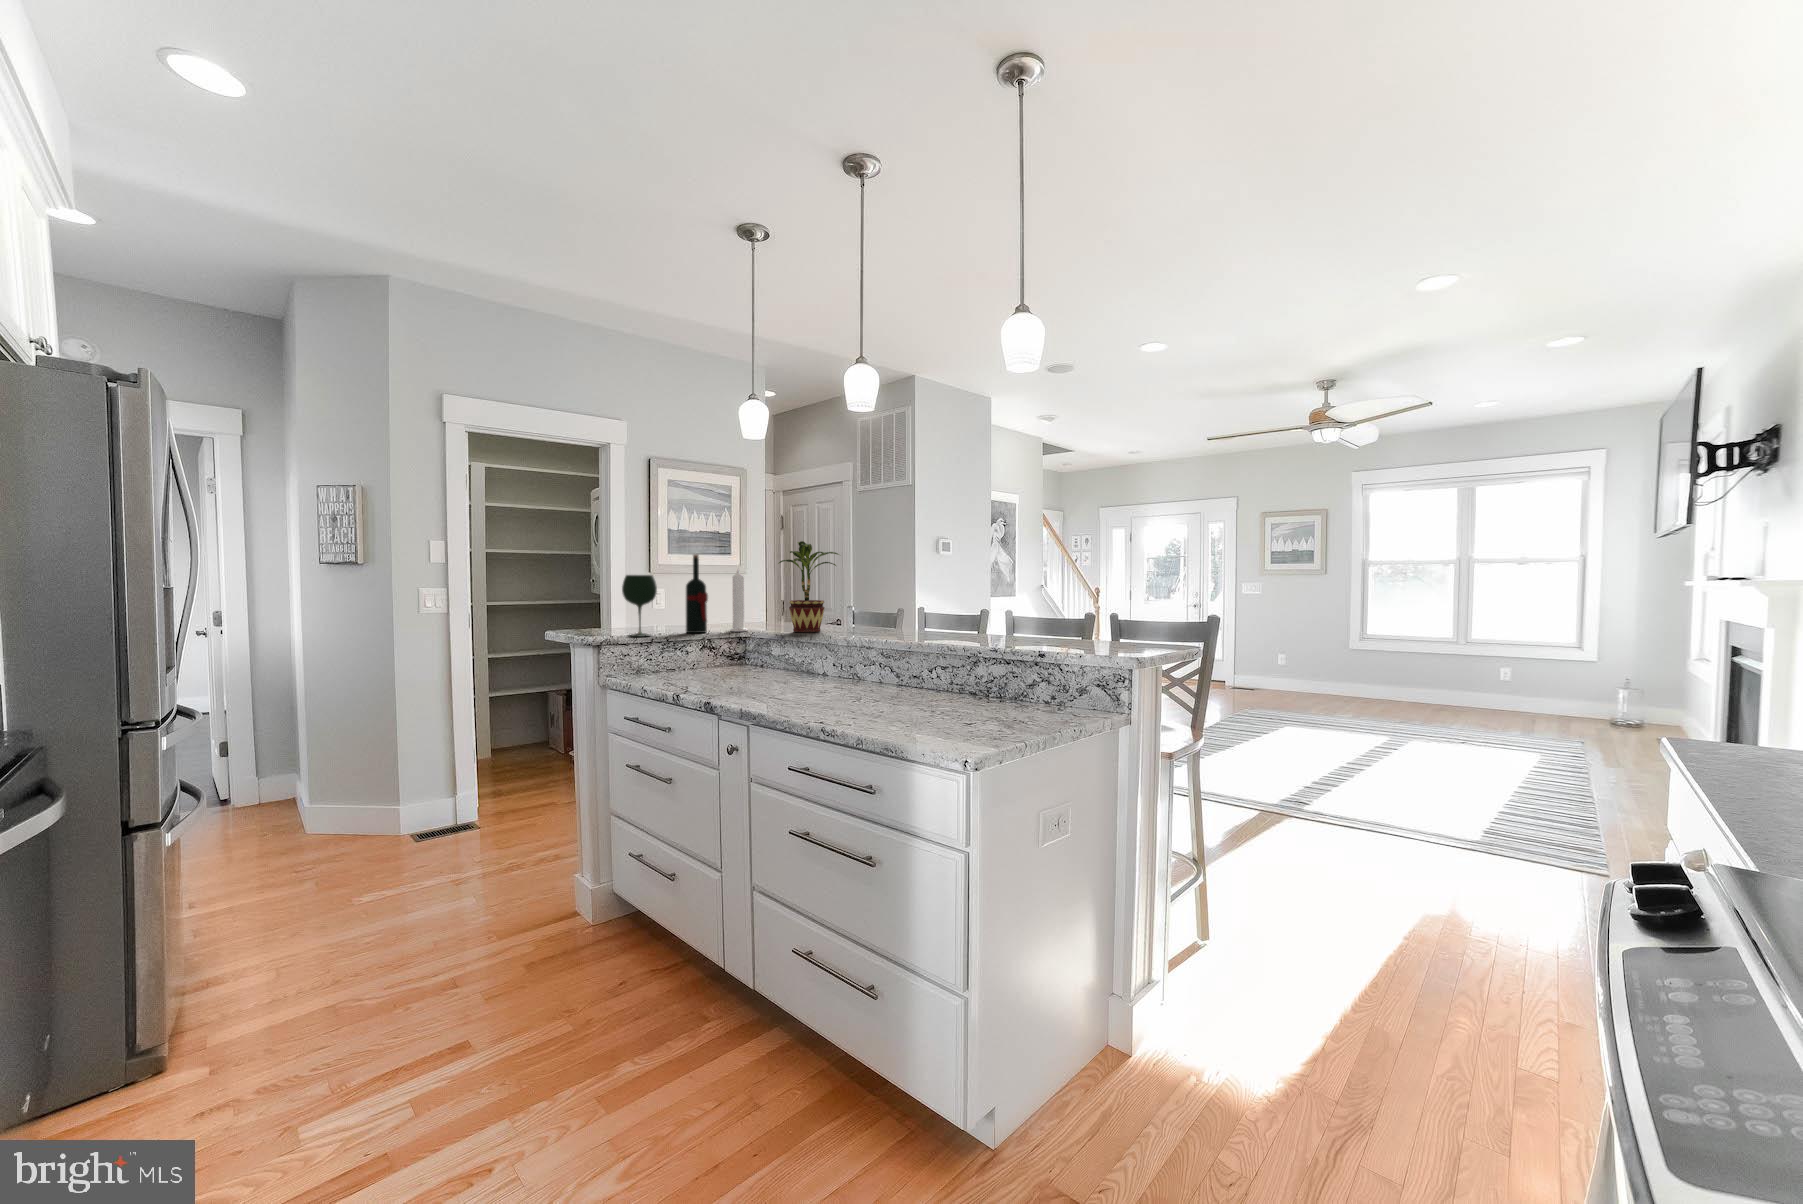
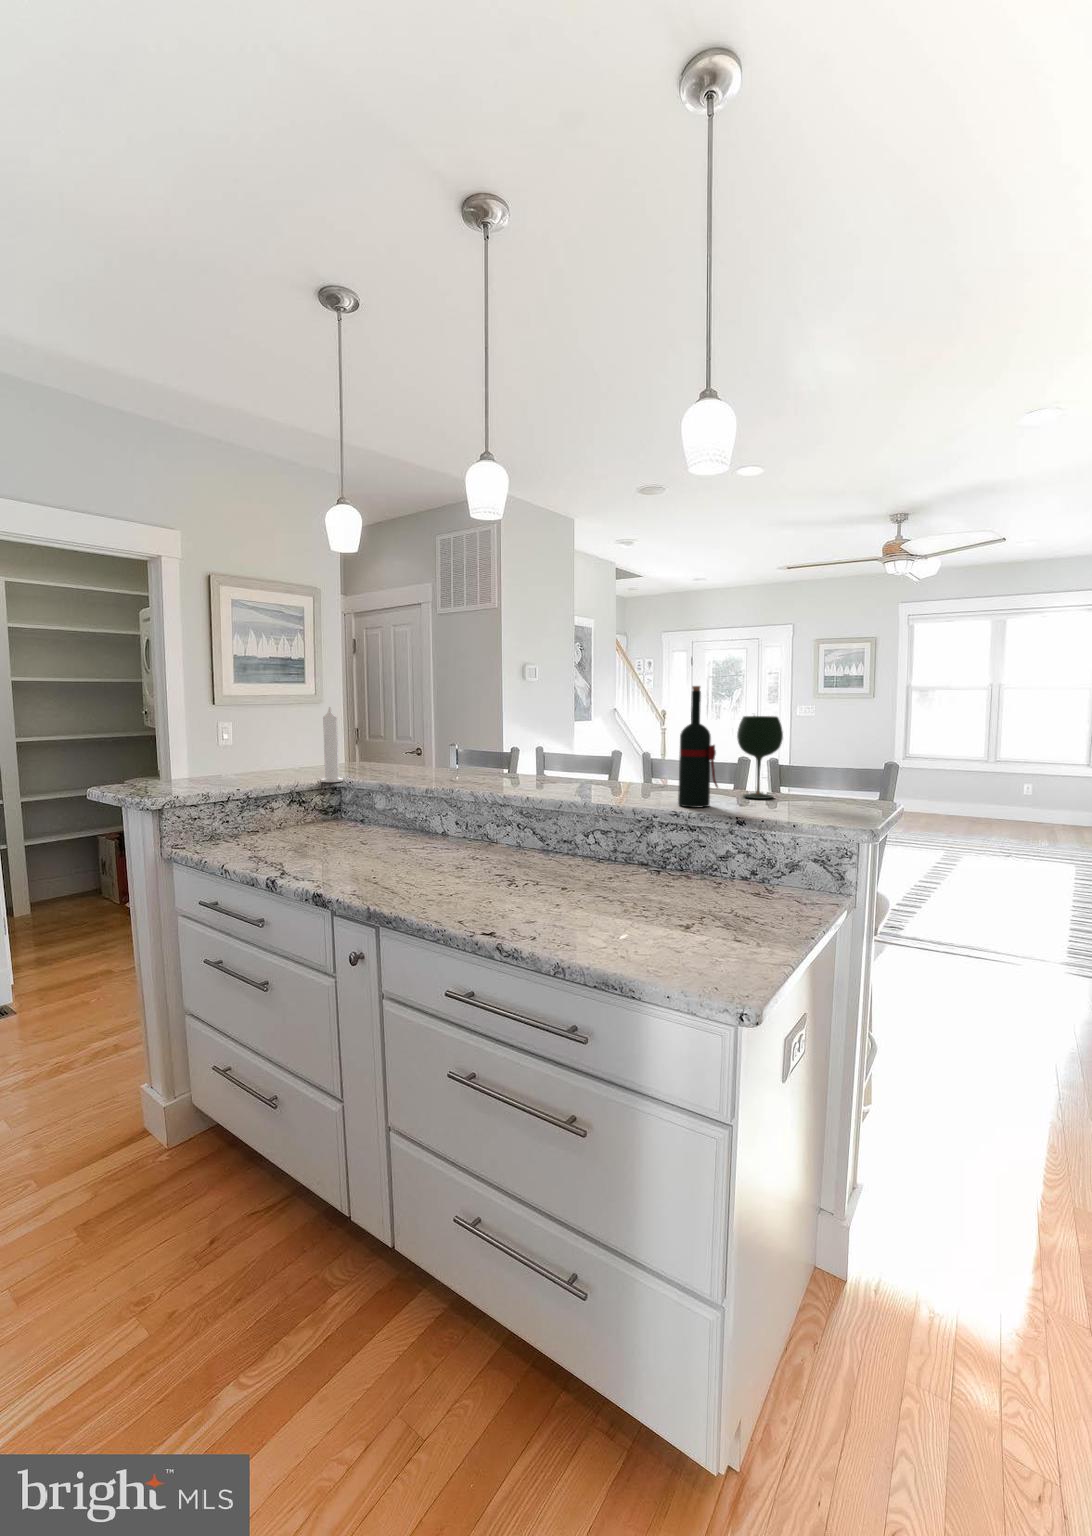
potted plant: present [778,541,839,632] -> none [379,676,452,782]
wine bottle: present [686,554,708,633] -> present [678,686,718,808]
wine glass: present [622,575,657,637] -> present [737,716,783,799]

